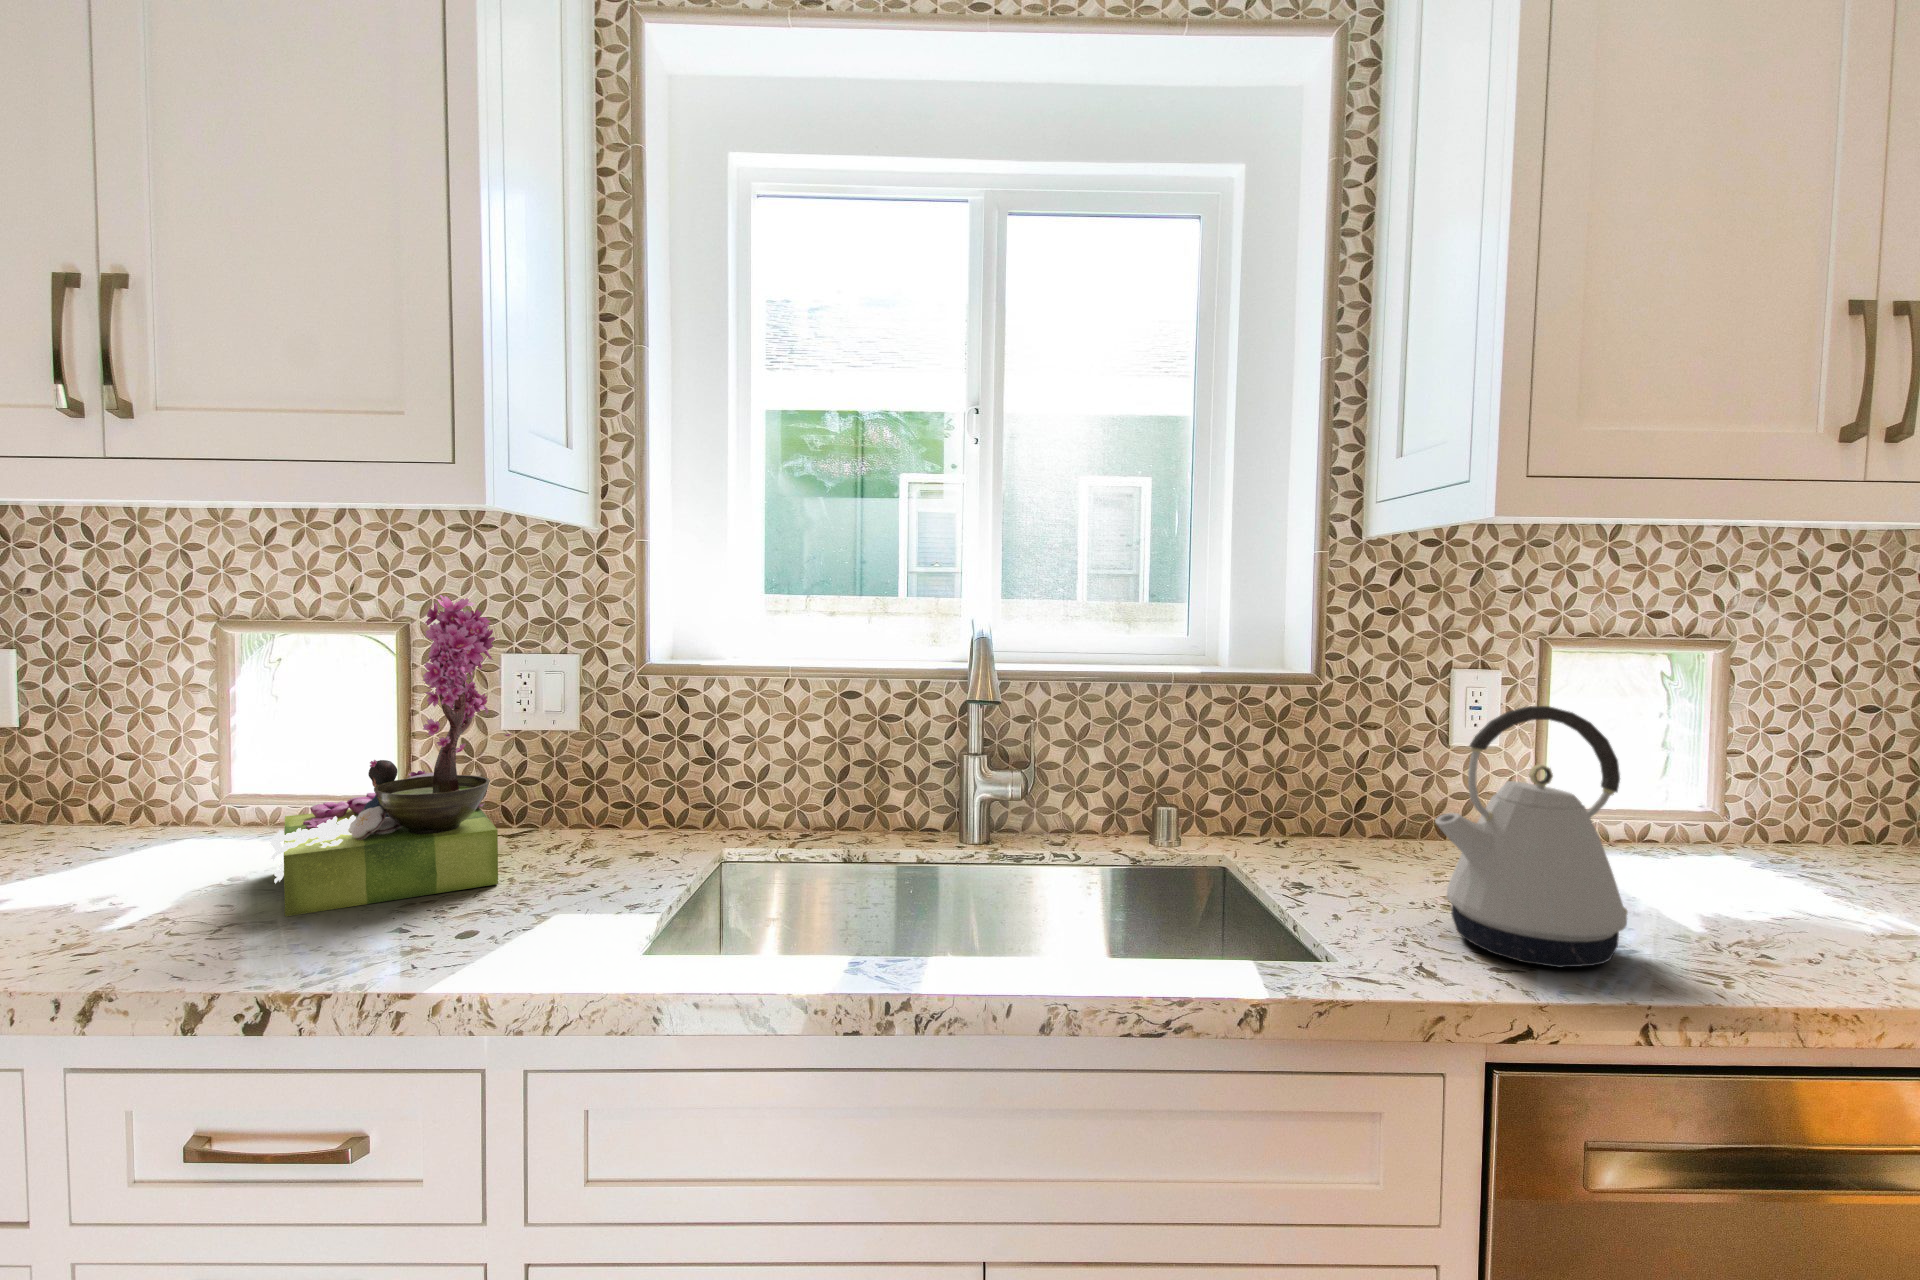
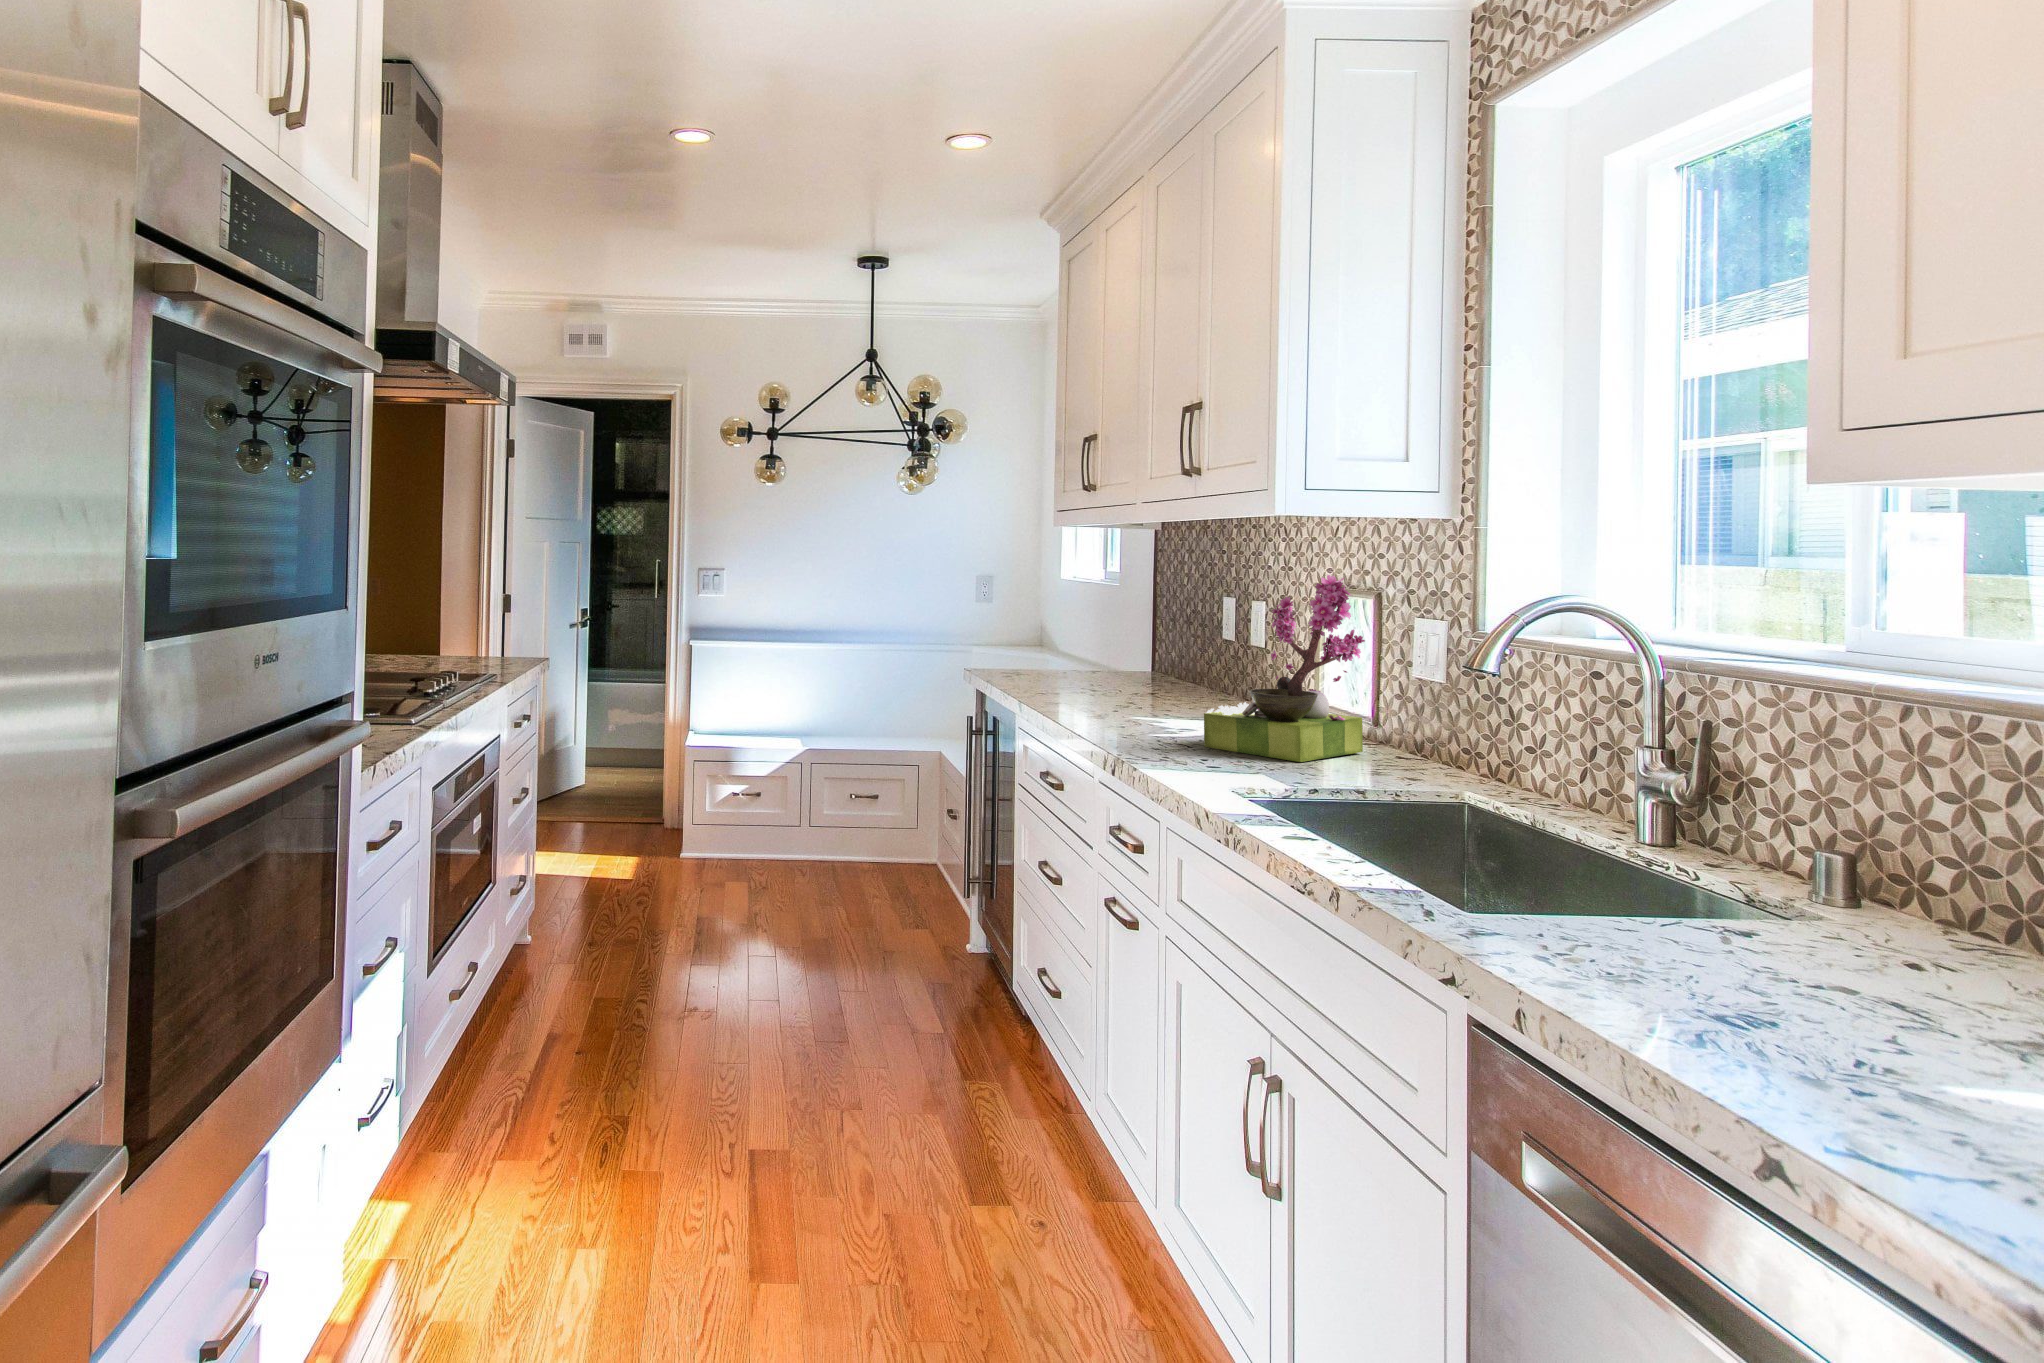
kettle: present [1435,706,1628,968] -> none [1540,706,1755,1004]

